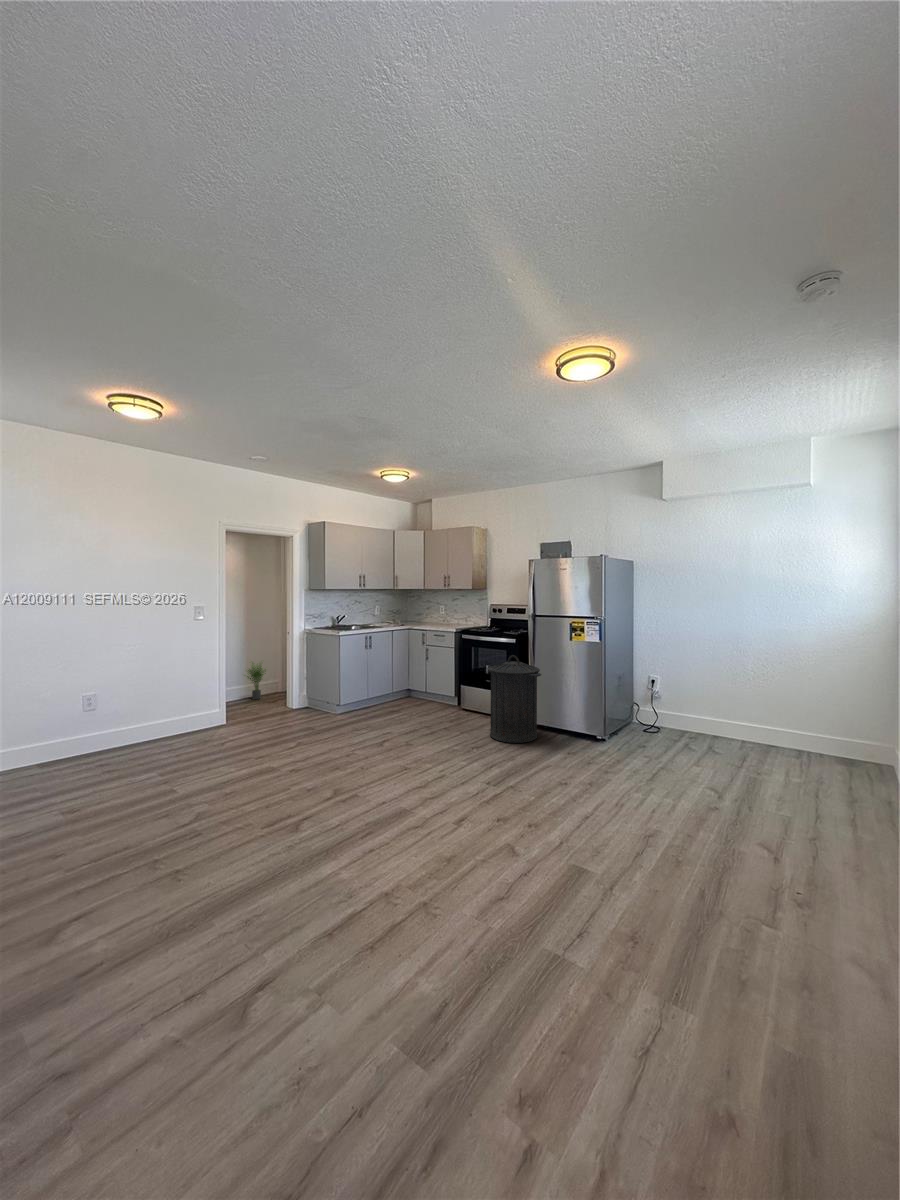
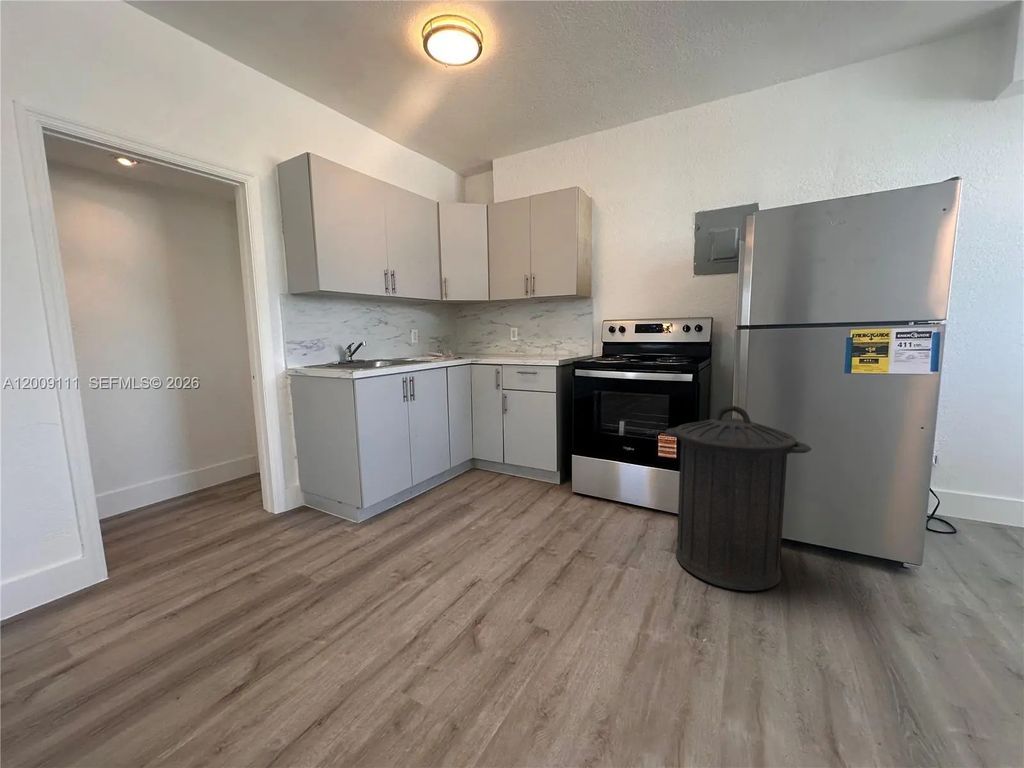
potted plant: present [247,663,264,699] -> none [170,419,232,493]

